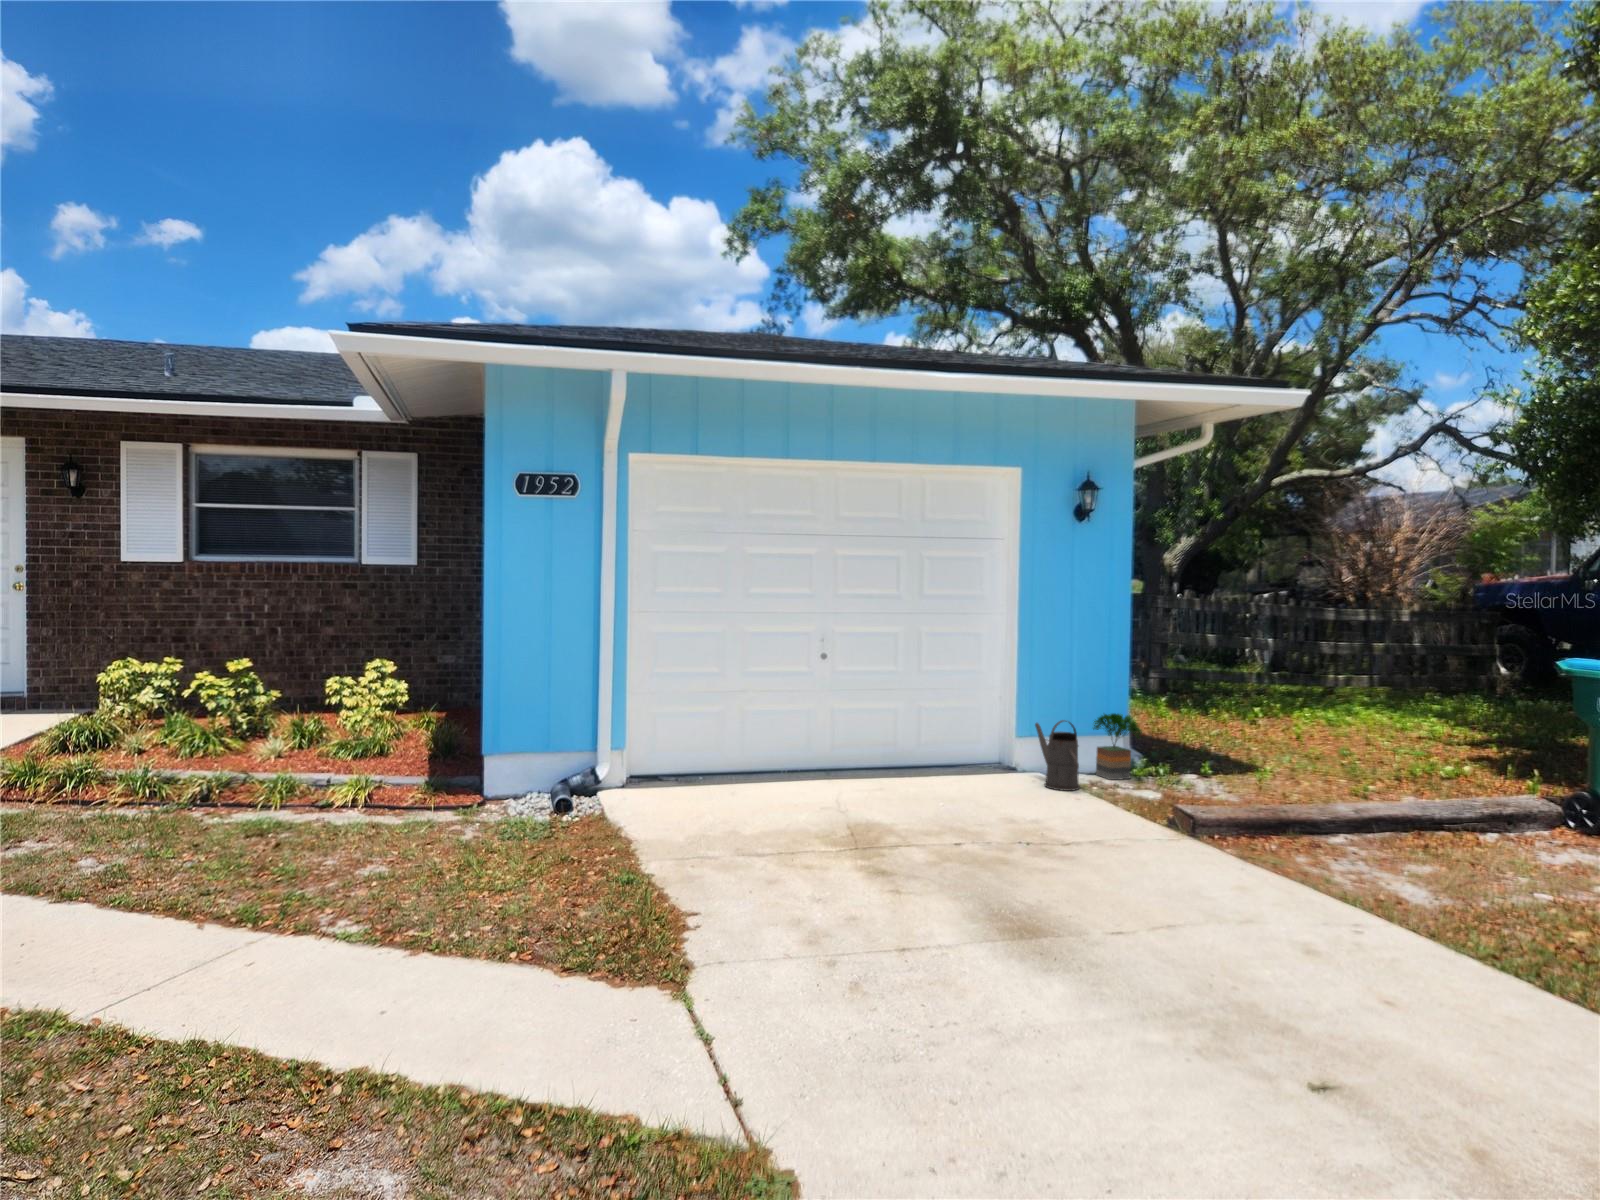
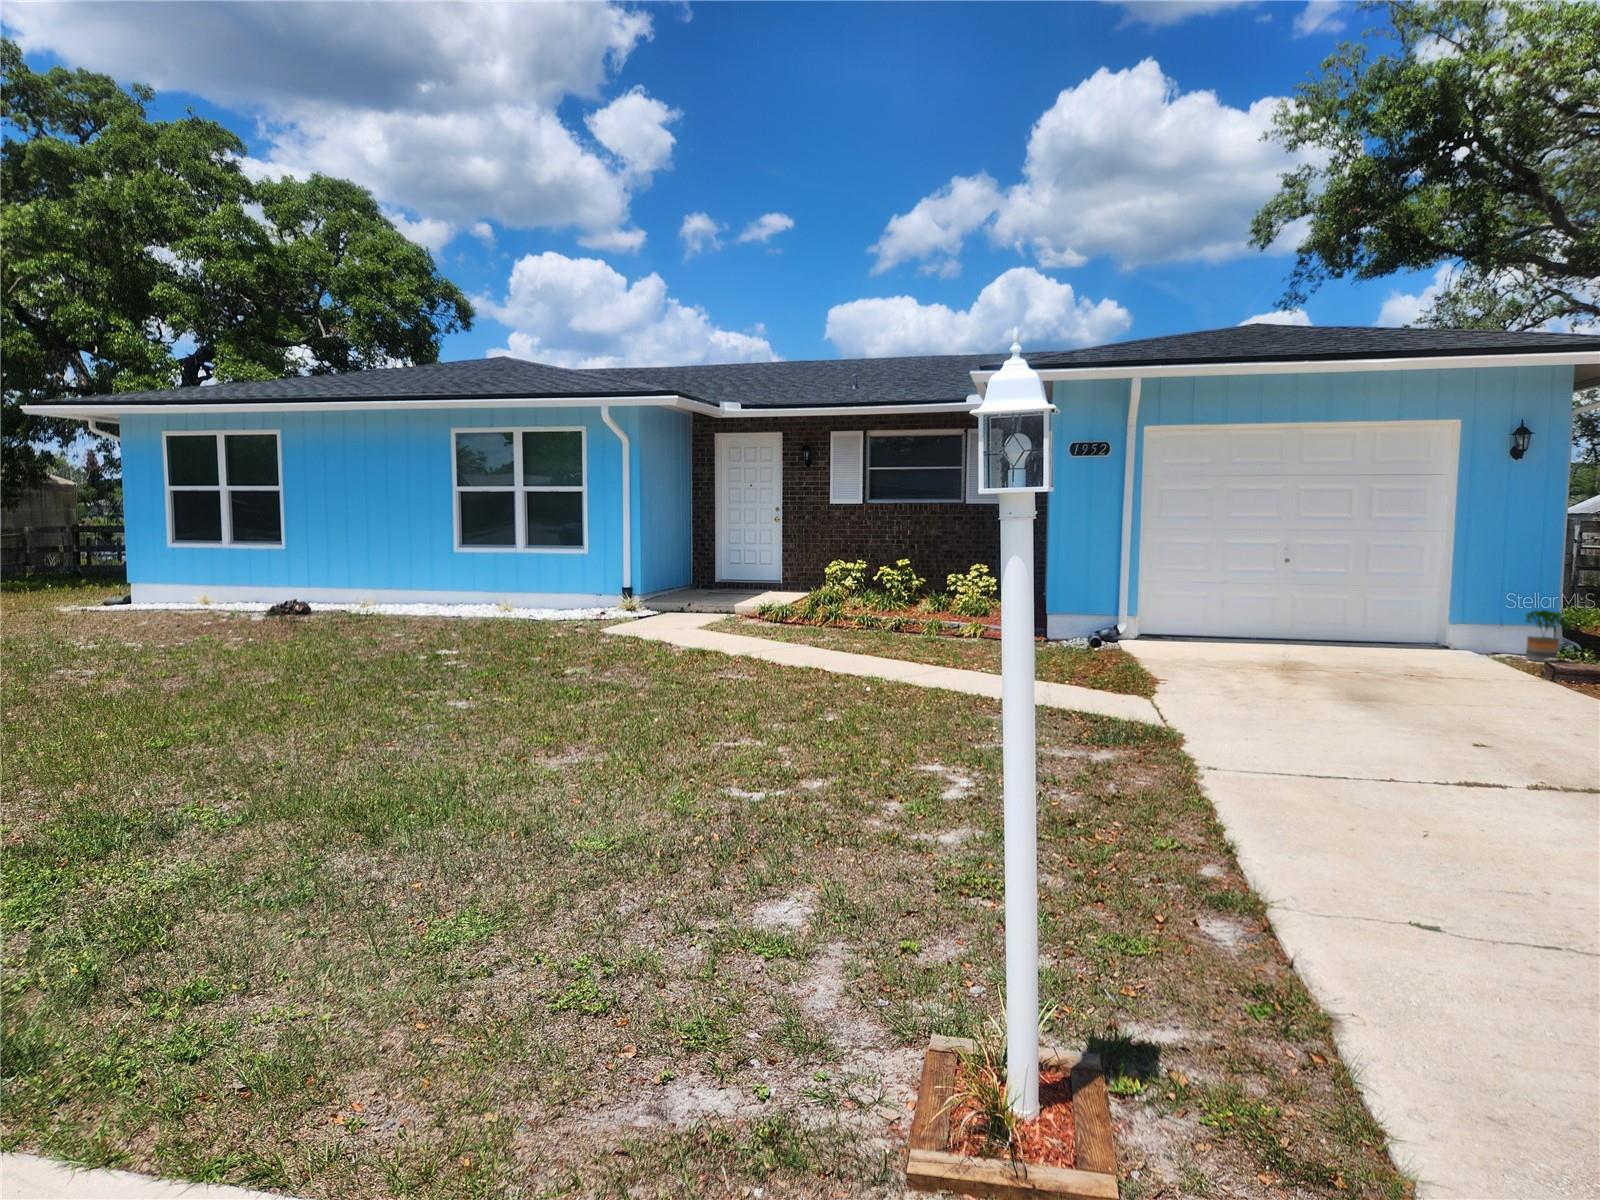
watering can: present [1035,720,1080,791] -> none [1467,611,1498,663]

